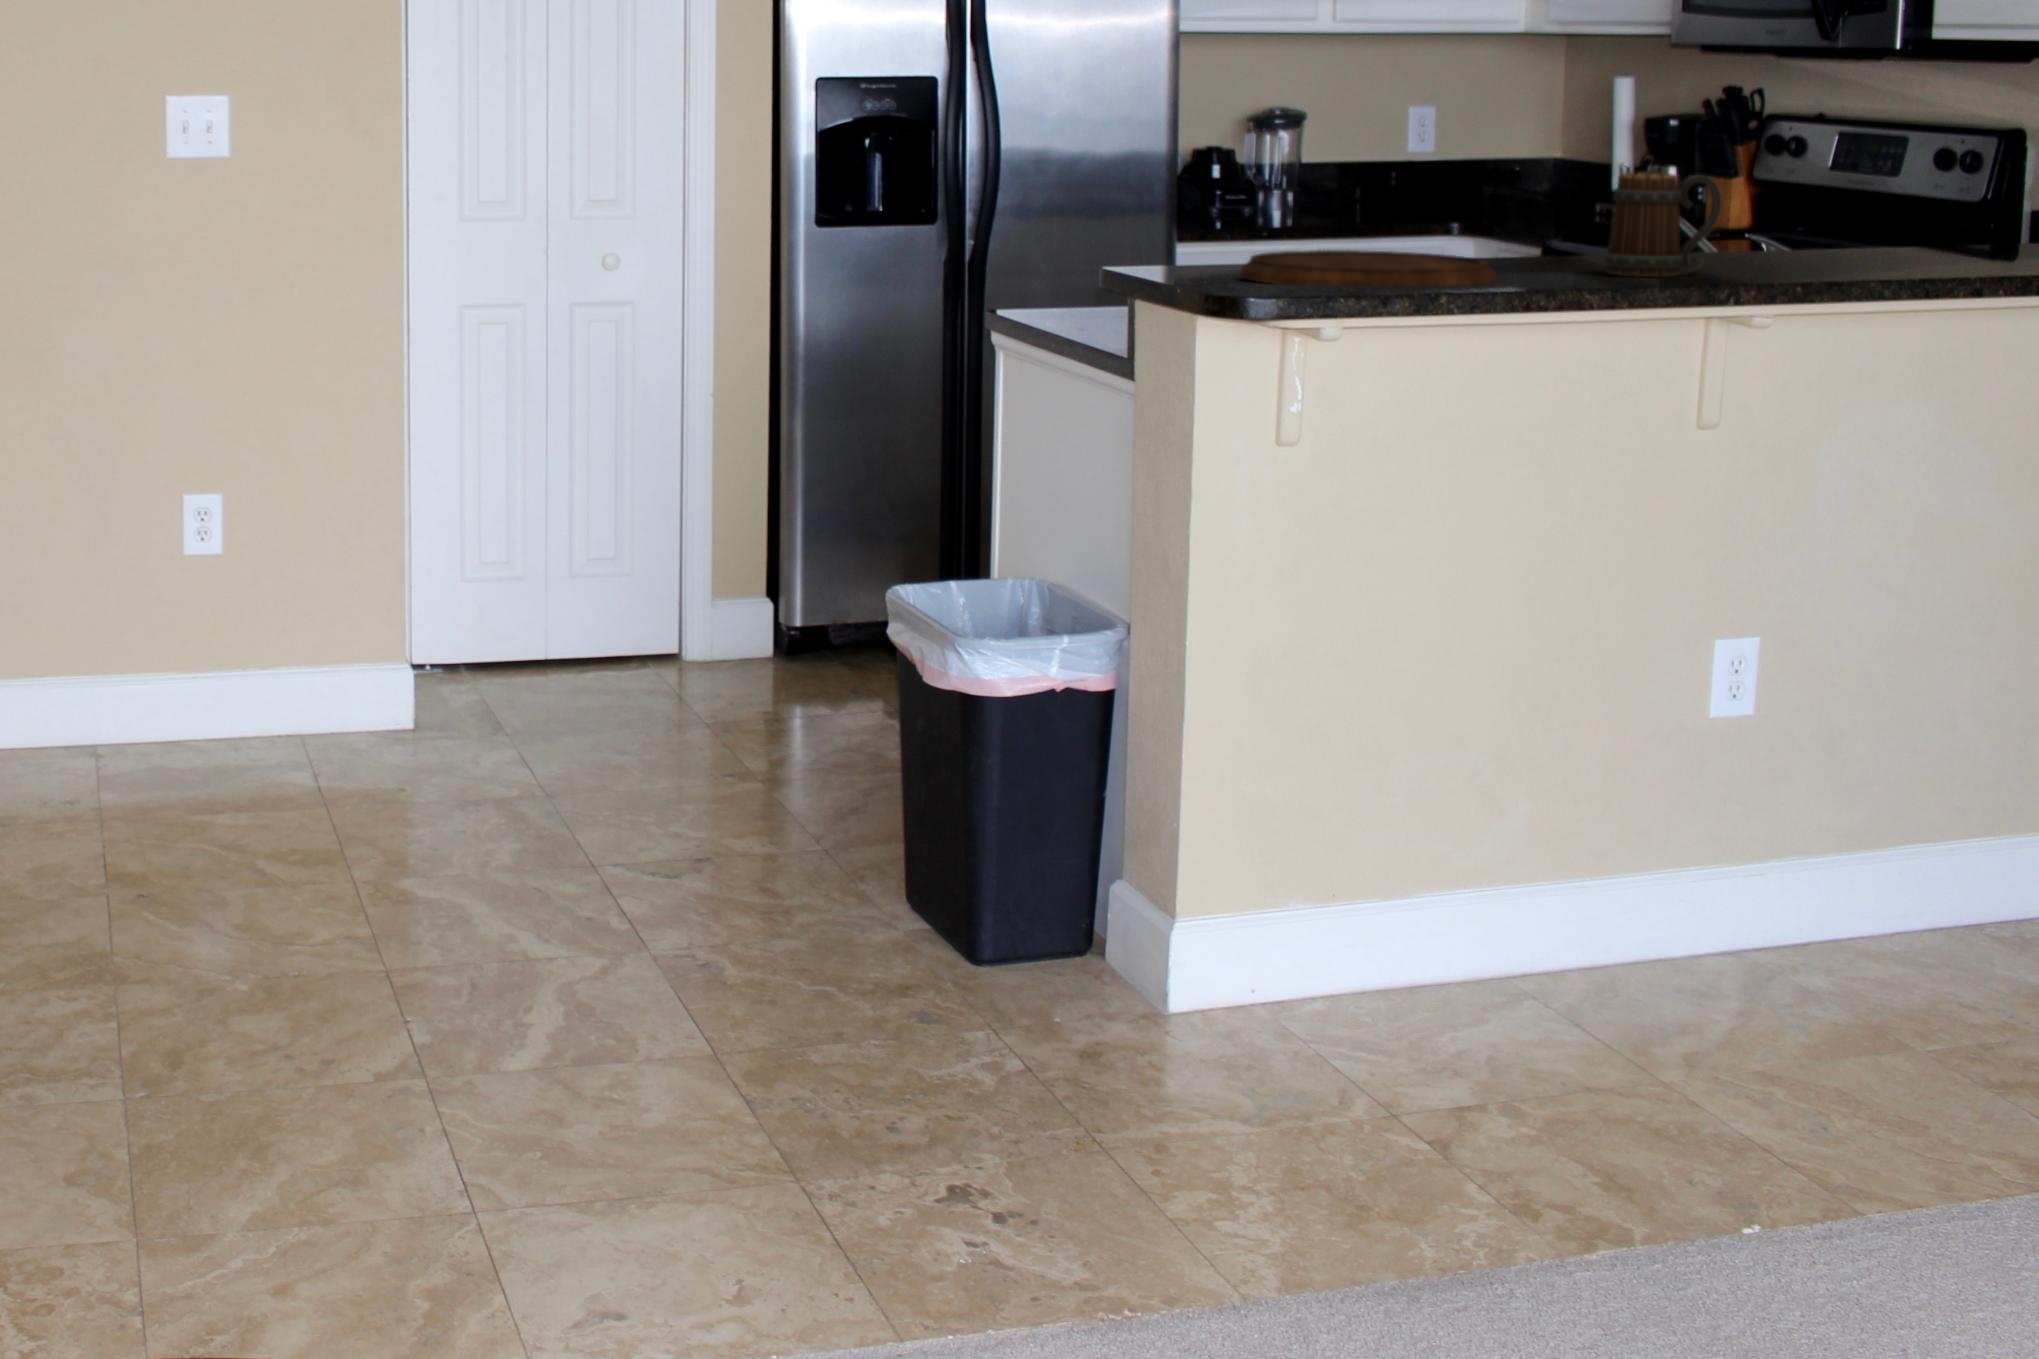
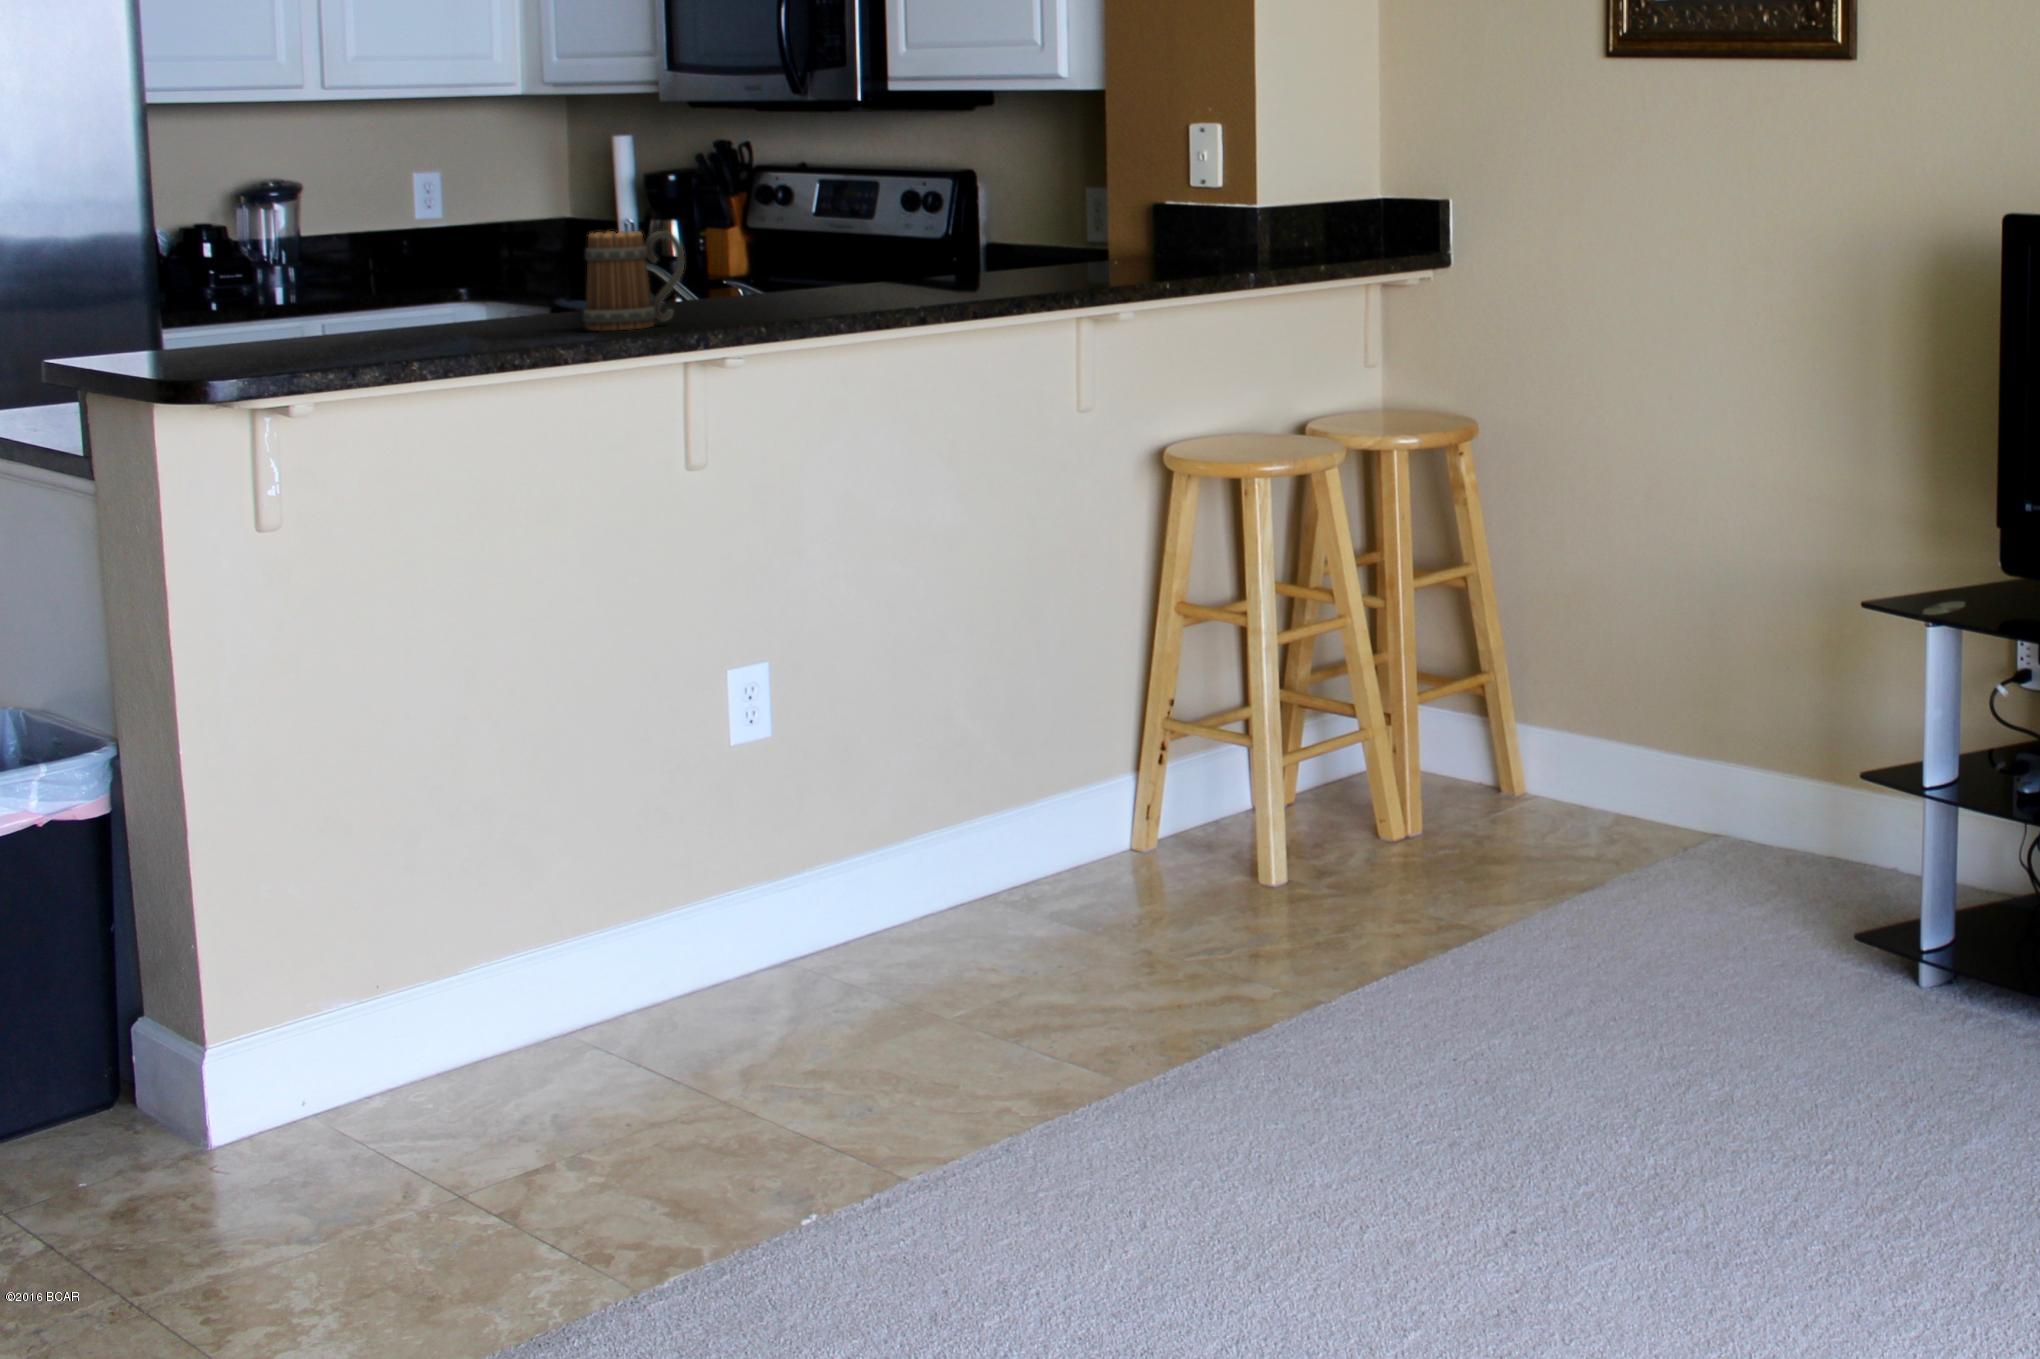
cutting board: present [1241,250,1497,286] -> none [211,323,479,366]

